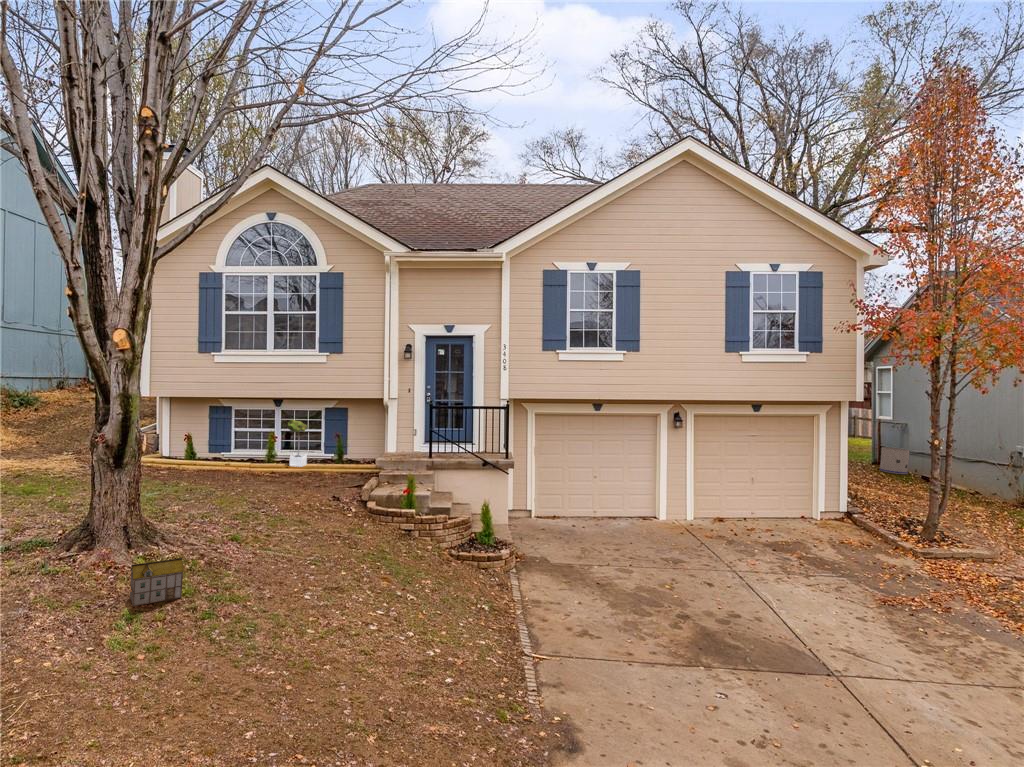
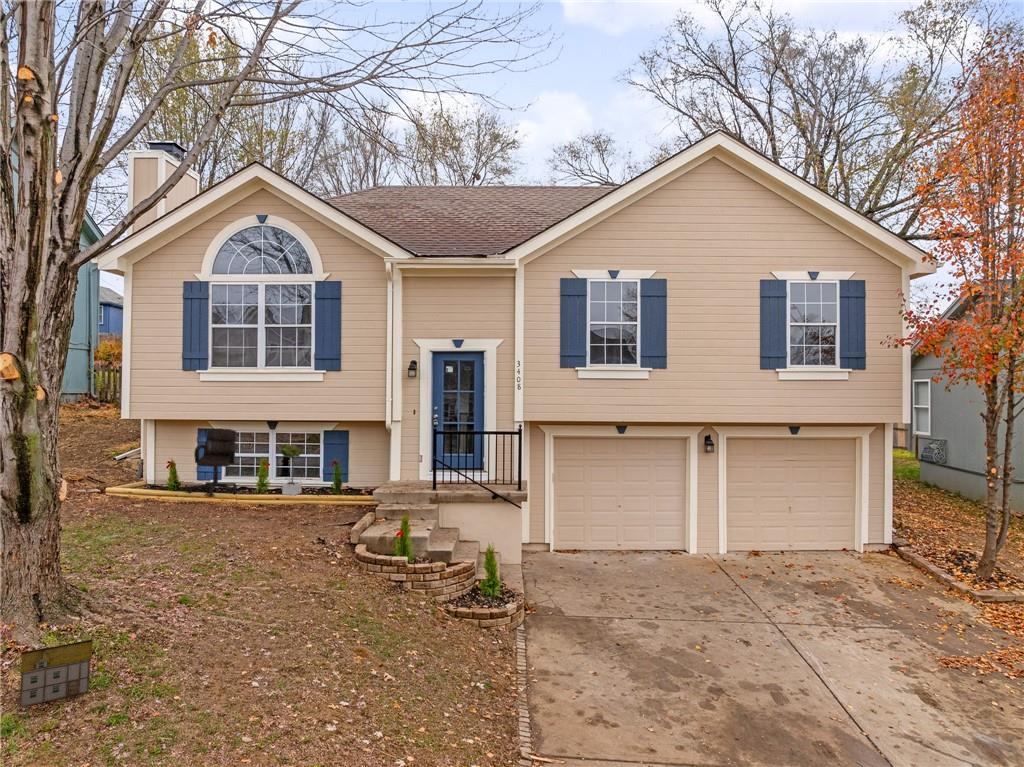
chair: none [203,406,249,468] -> present [187,429,238,497]
trash can: present [879,447,909,474] -> none [936,471,971,502]

